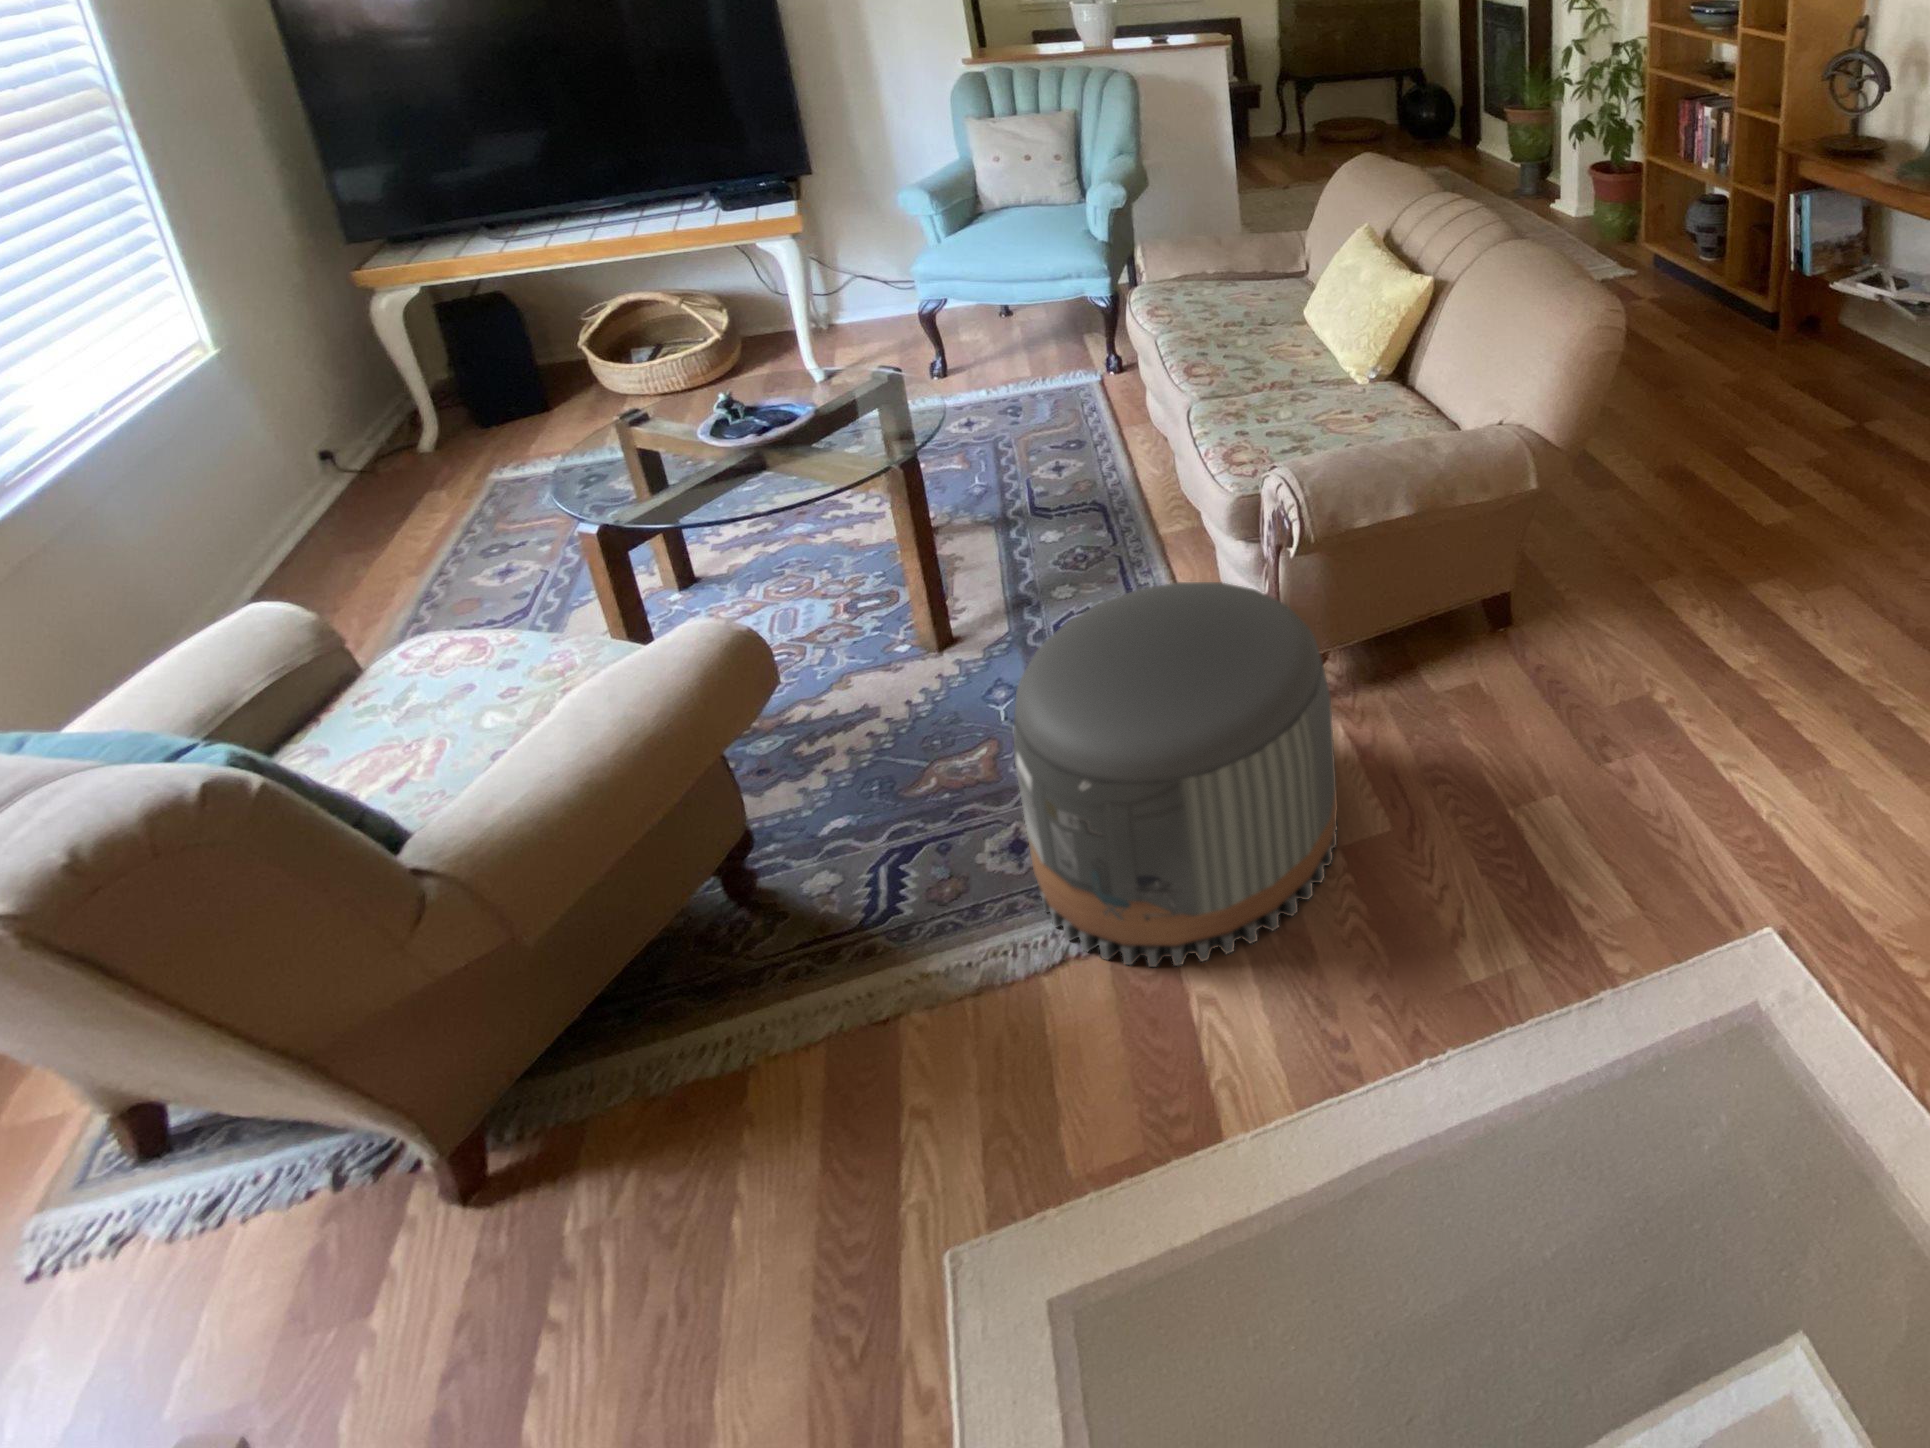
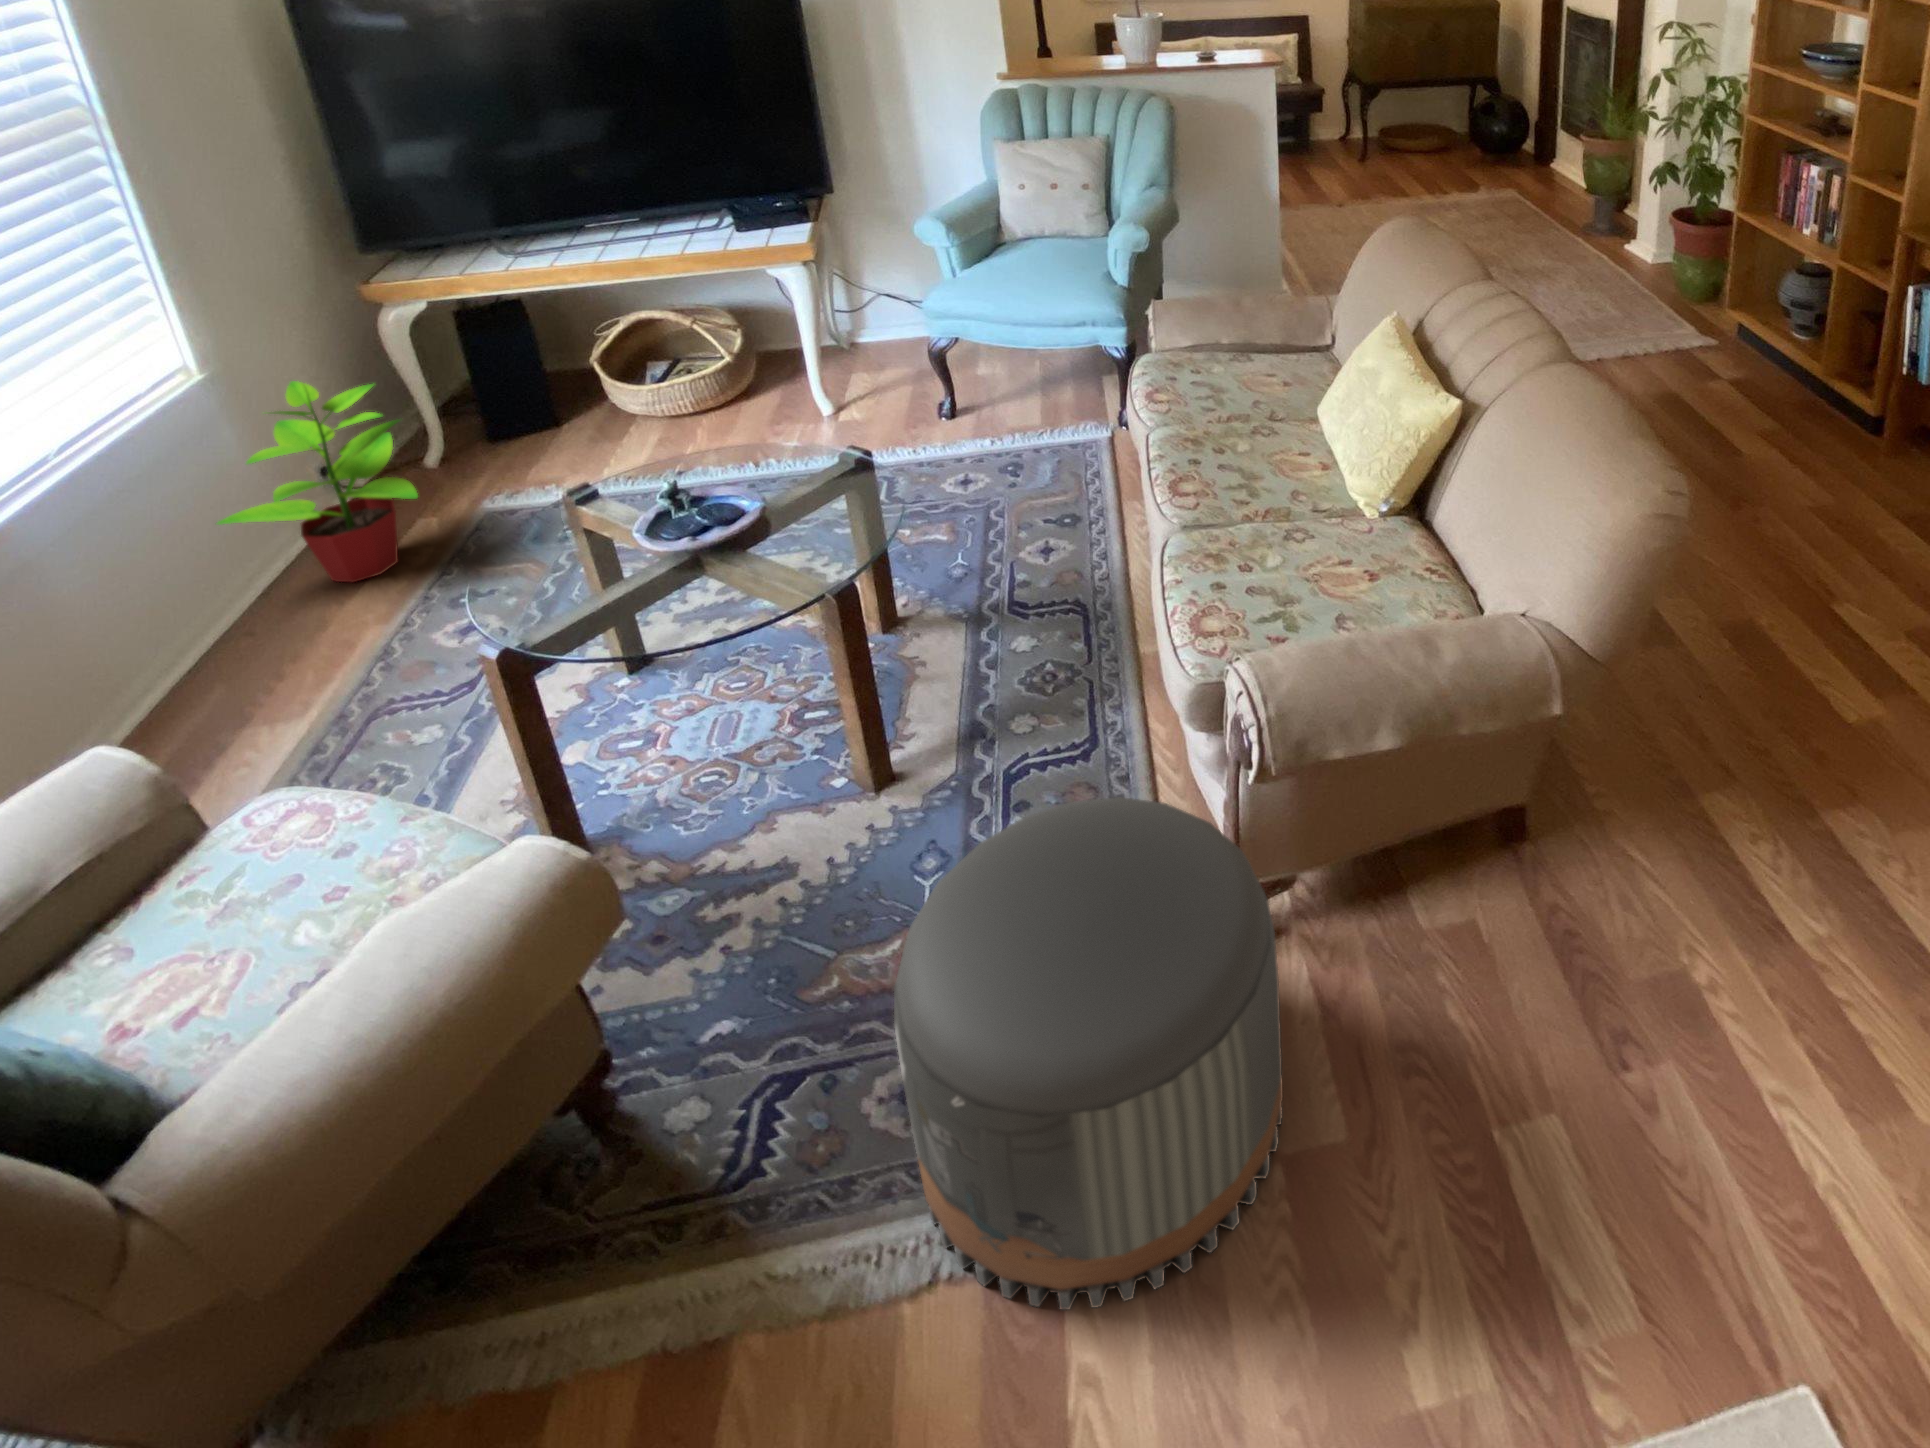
potted plant: none [244,353,450,547] -> present [217,381,418,583]

